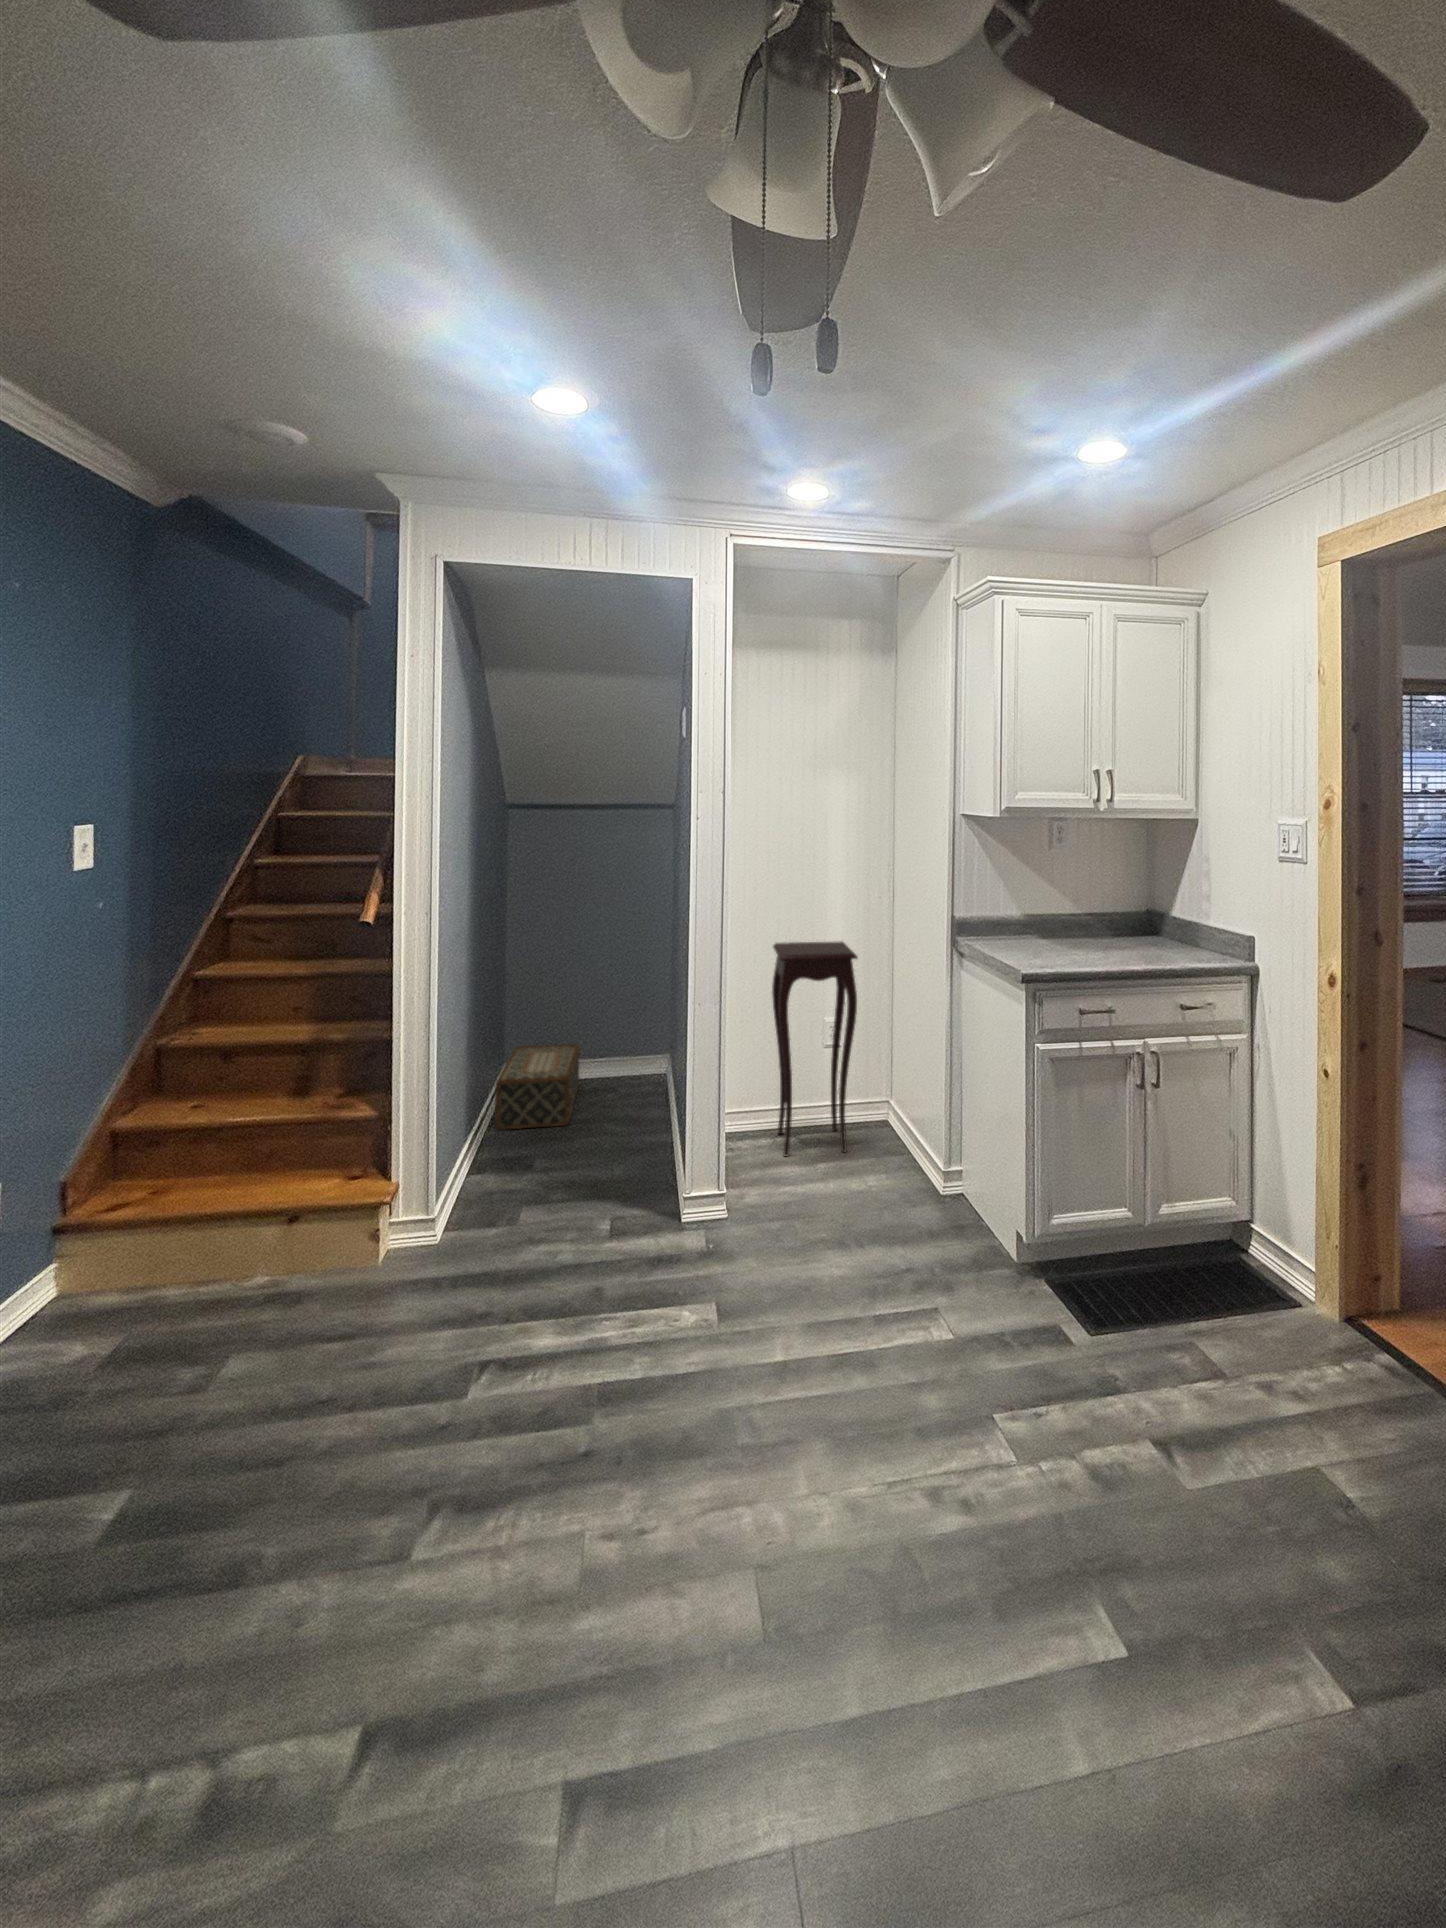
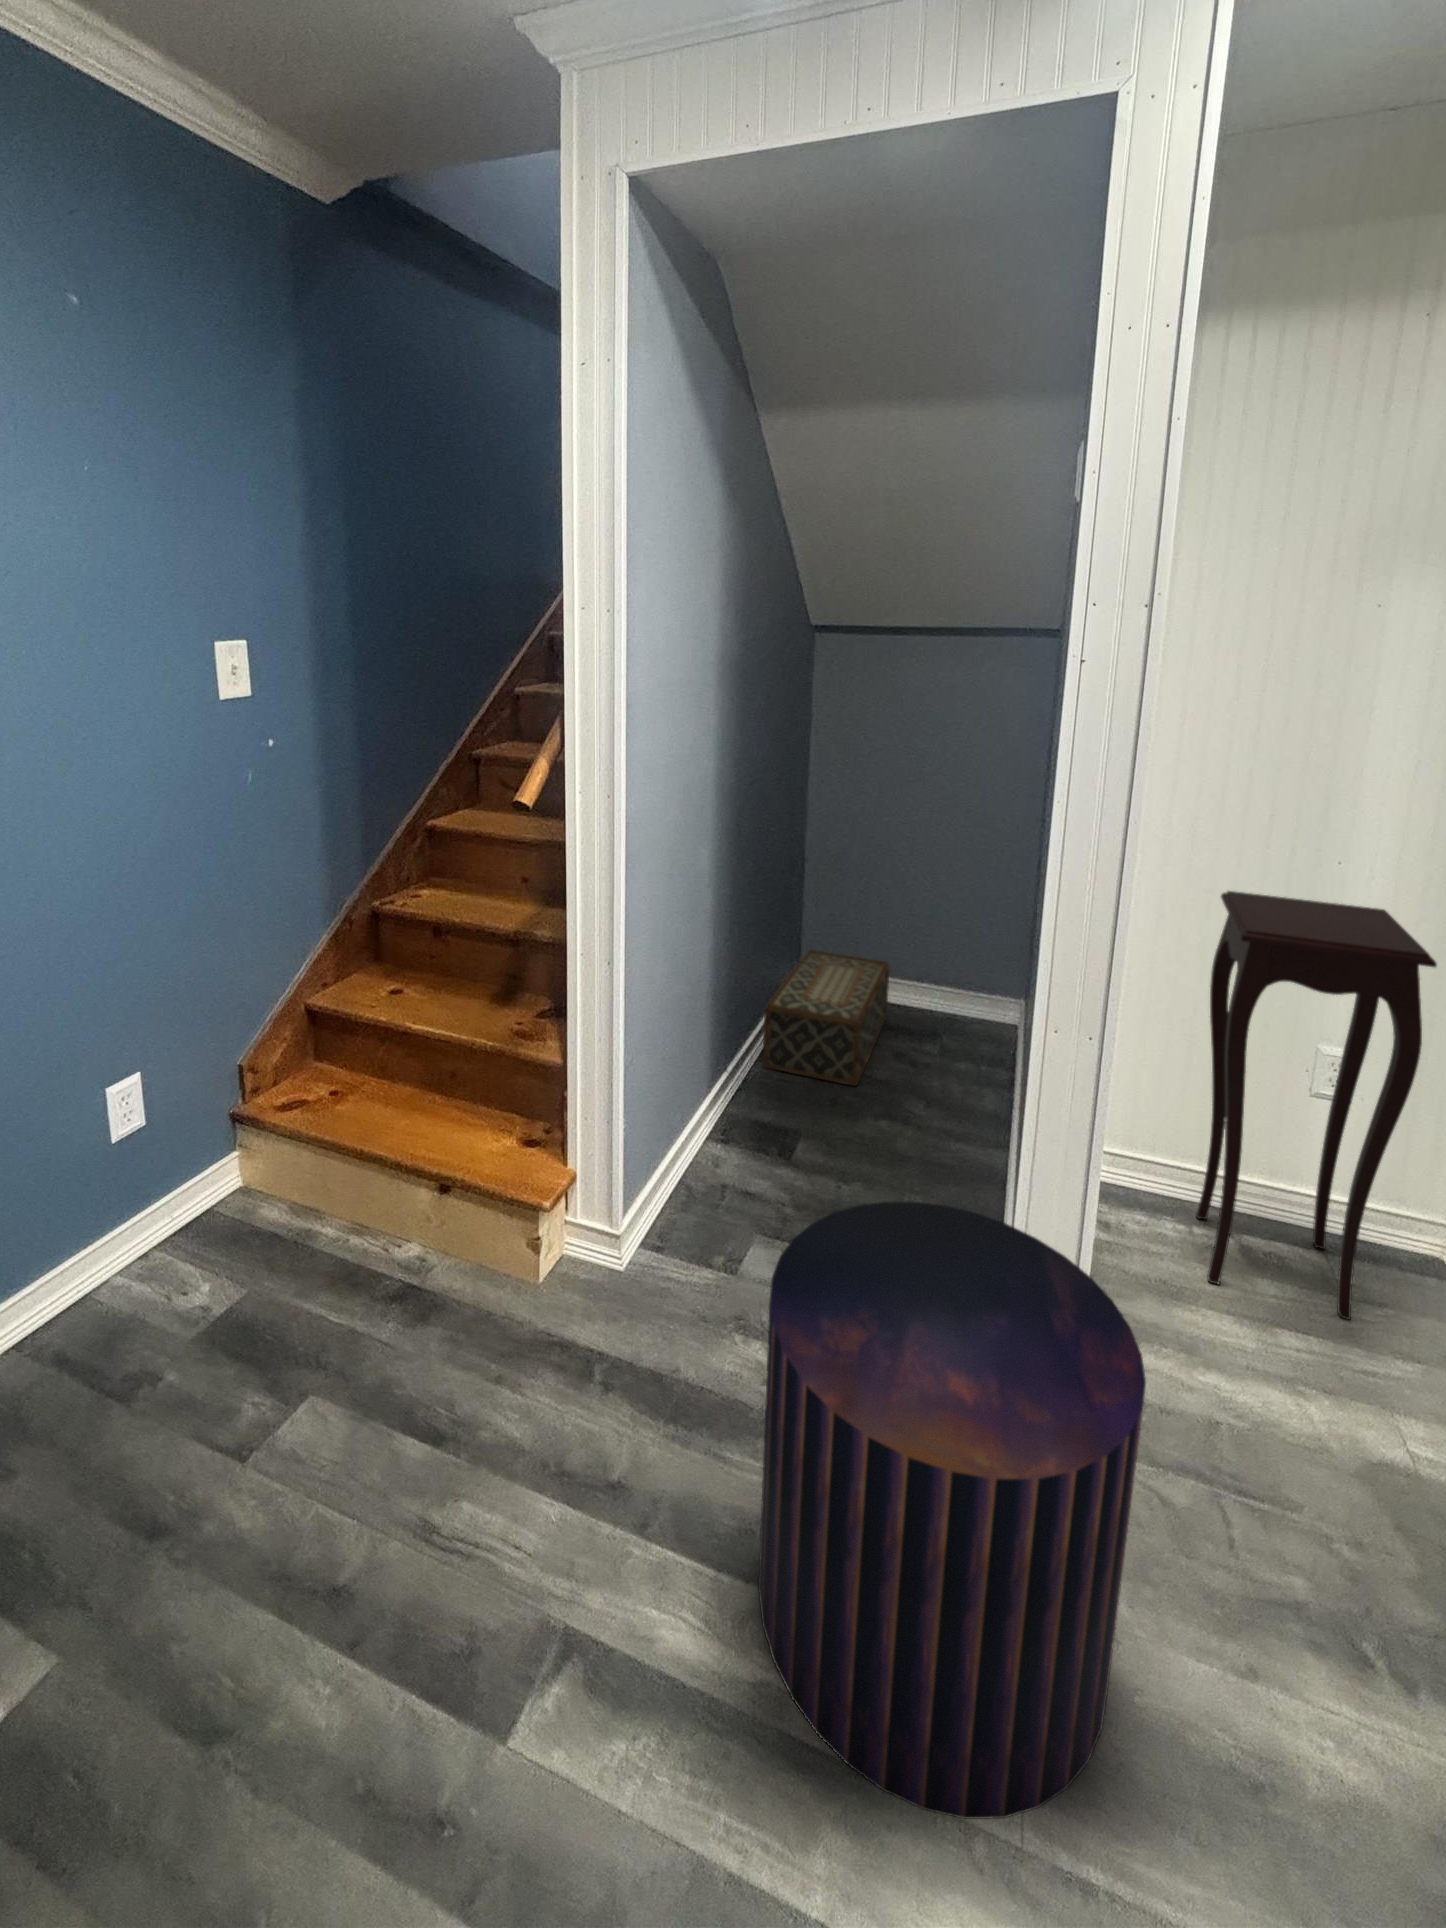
pouf: none [575,1098,748,1342] -> present [758,1202,1146,1819]

